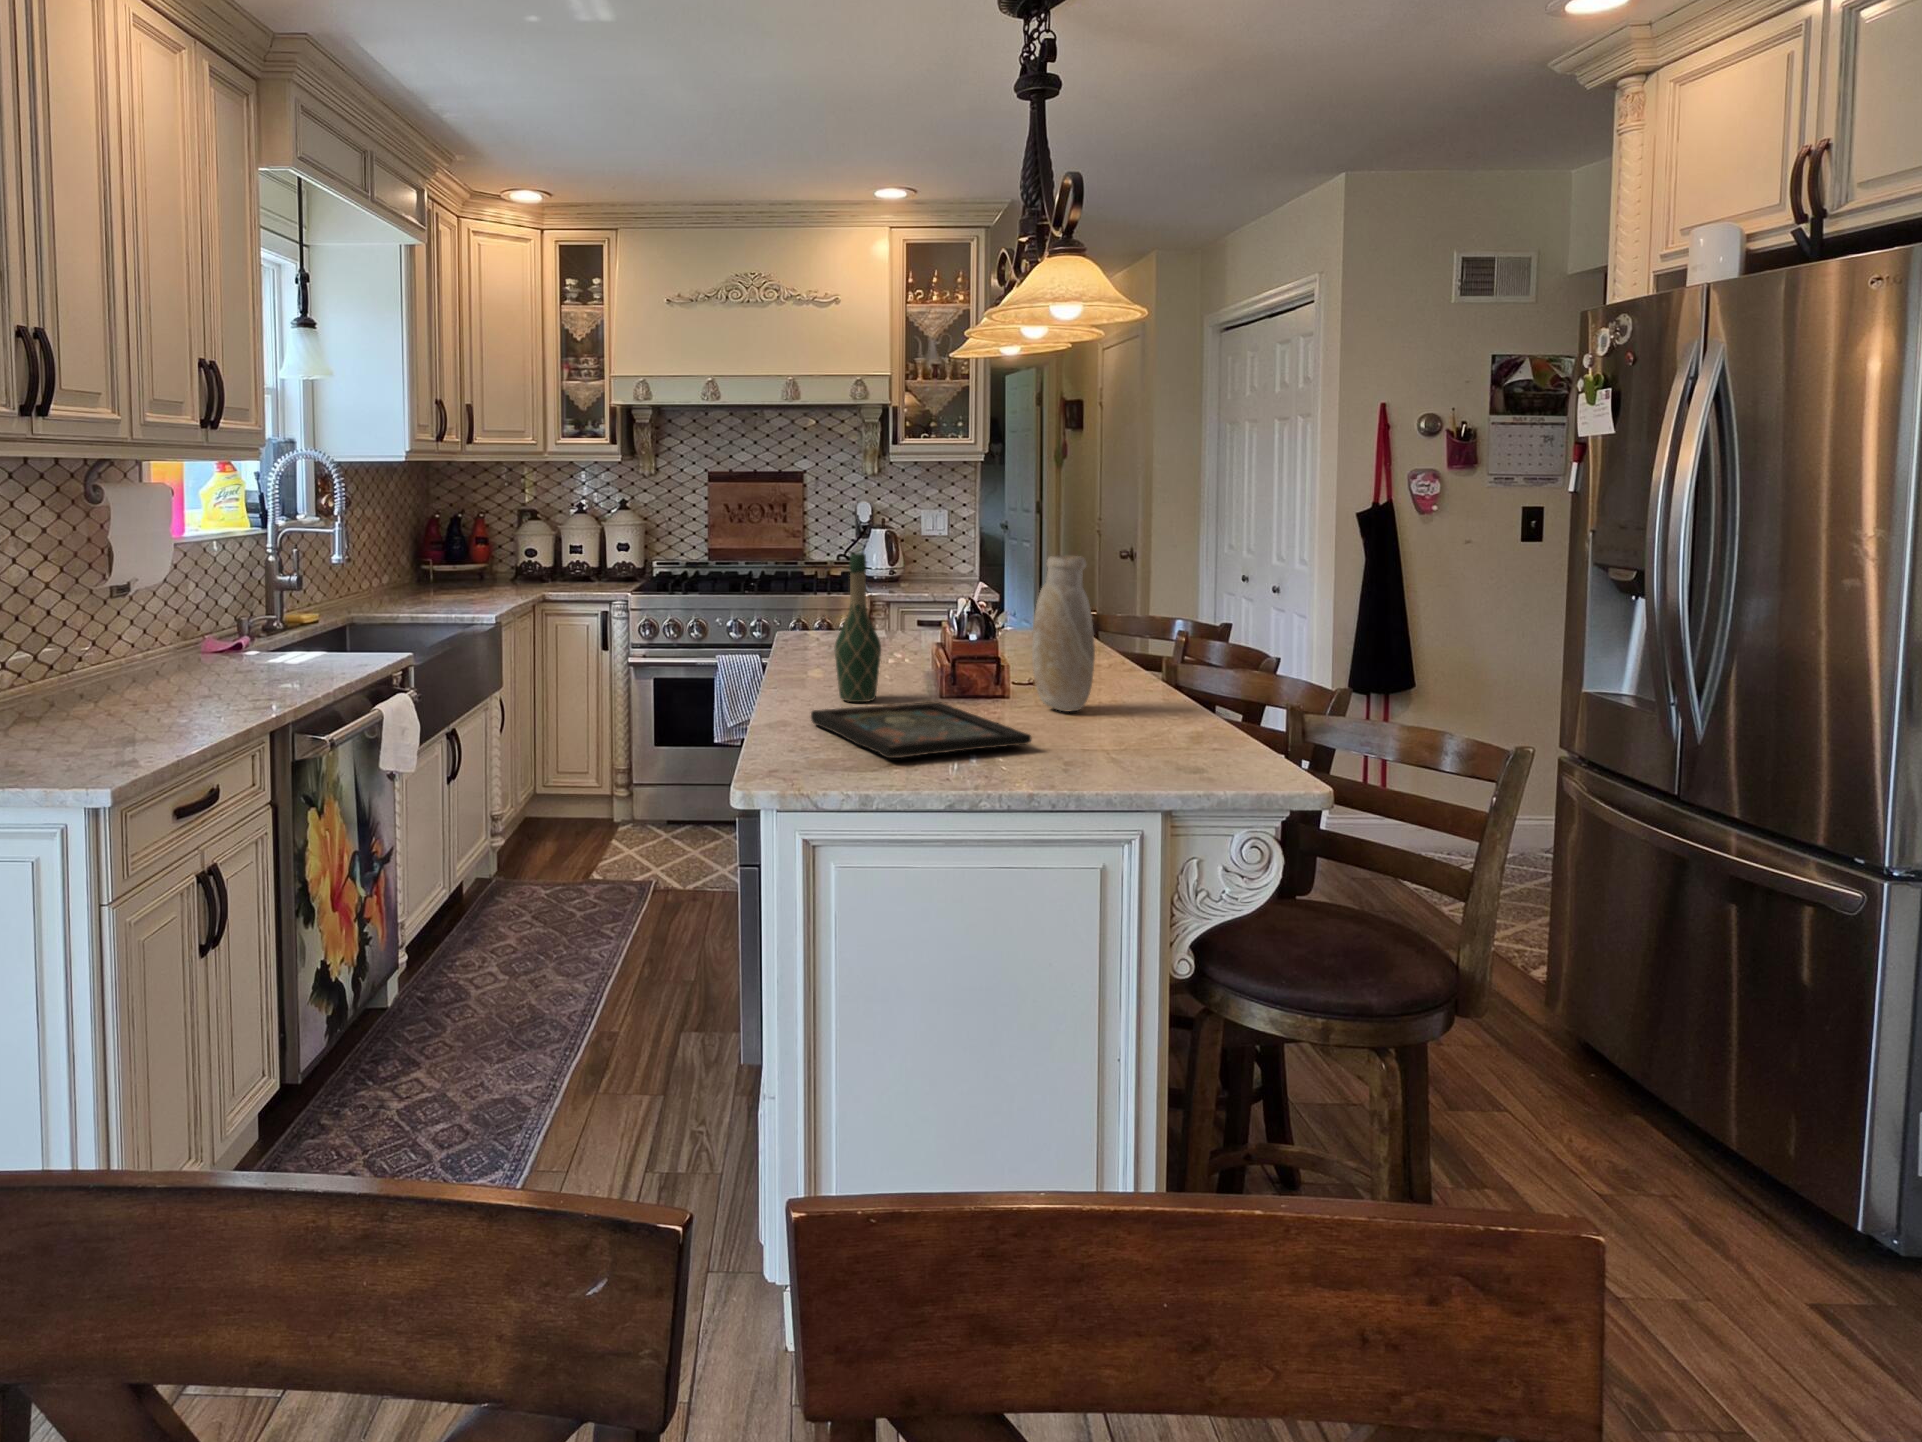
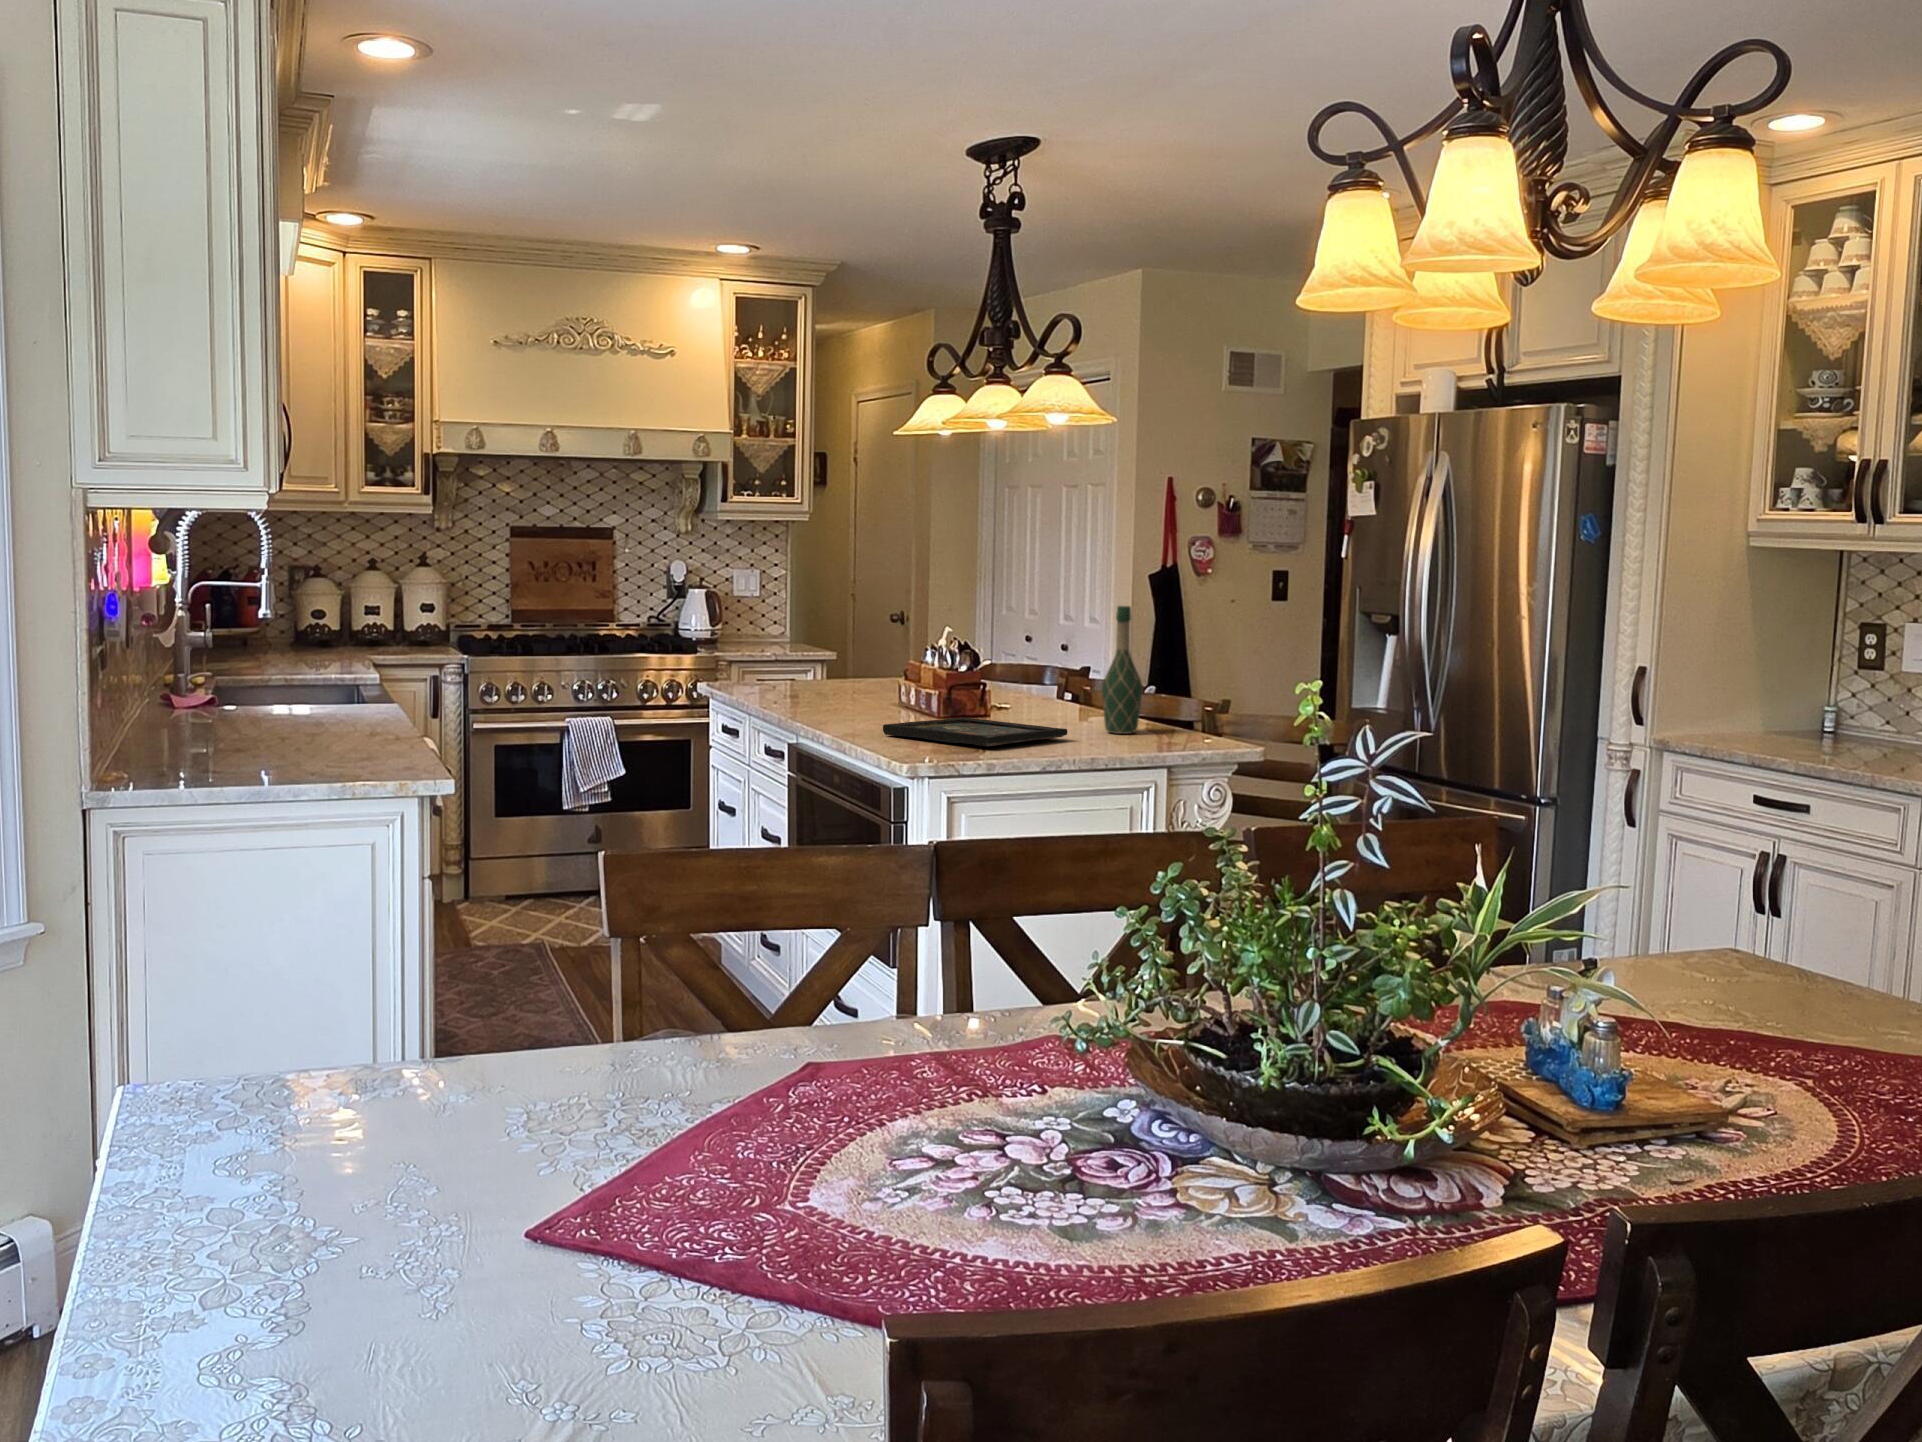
wine bottle: present [834,553,881,702] -> present [1102,606,1143,734]
vase: present [1032,555,1095,711] -> none [1025,602,1072,722]

